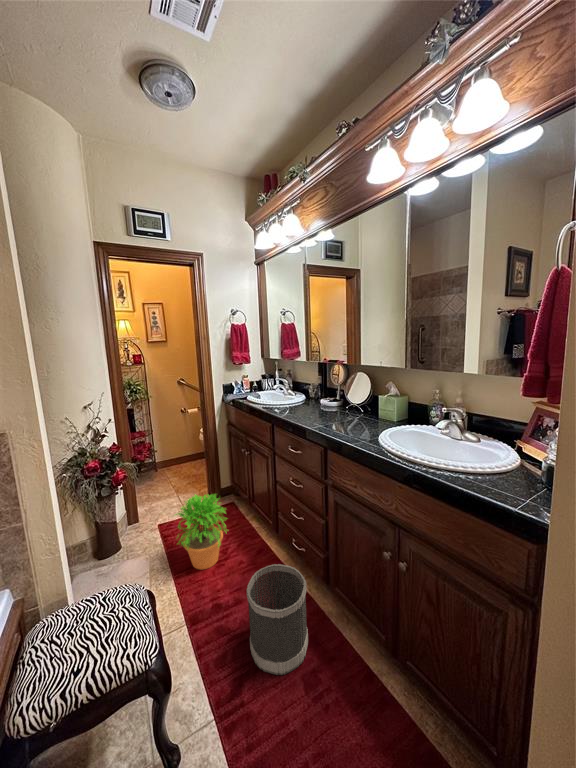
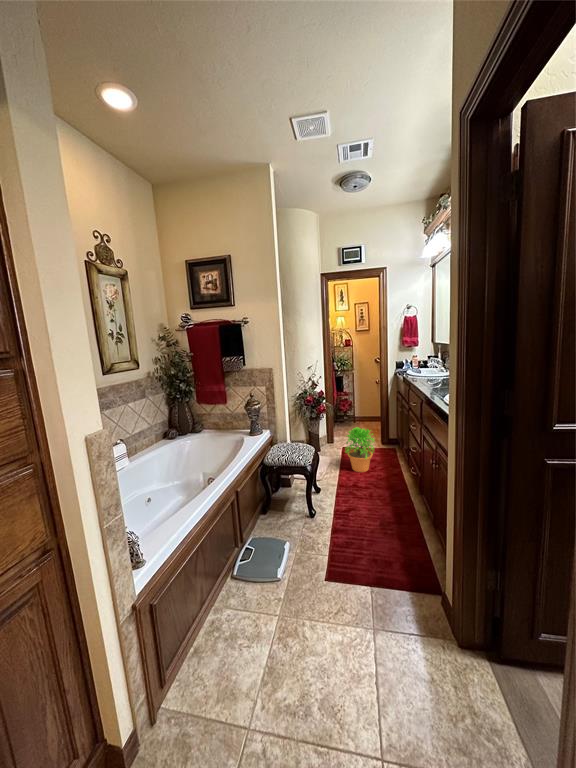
wastebasket: present [247,564,308,675] -> none [362,466,398,519]

